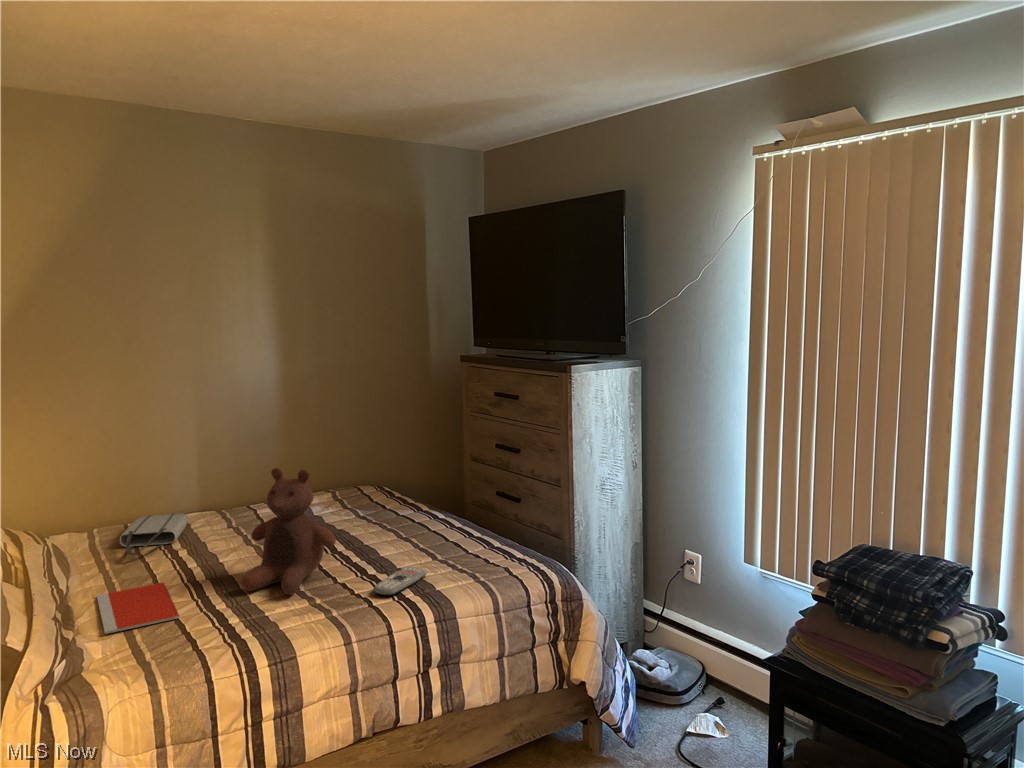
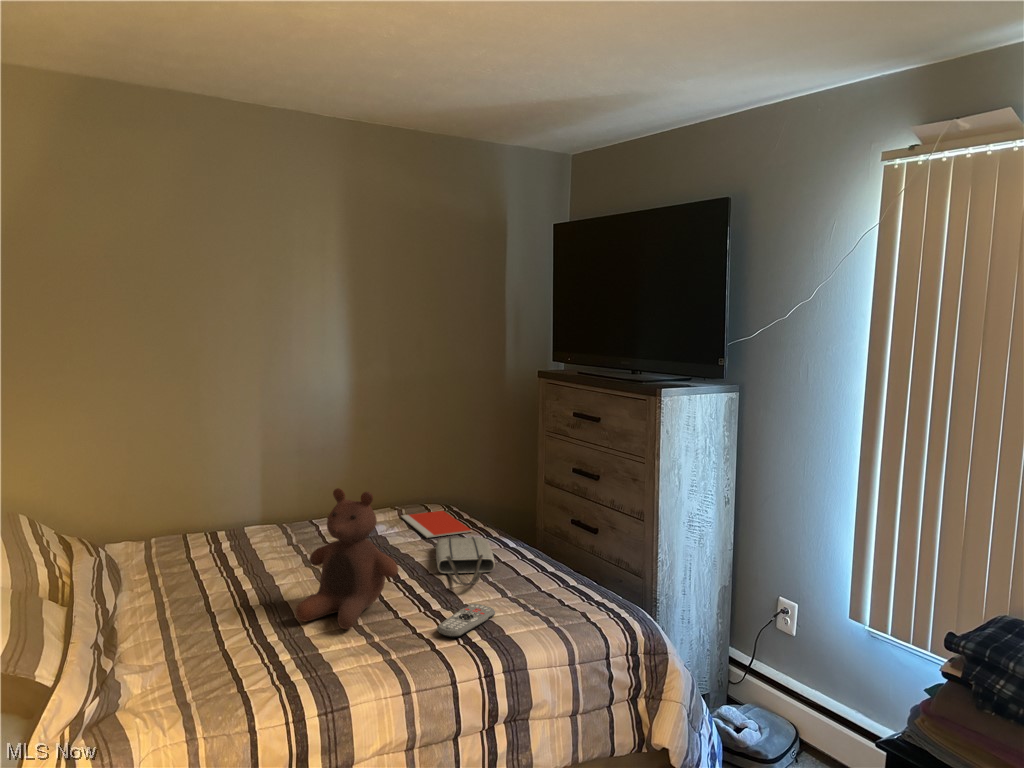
tote bag: present [120,513,188,555] -> present [436,537,495,585]
notebook: present [97,583,180,634] -> present [401,511,472,538]

